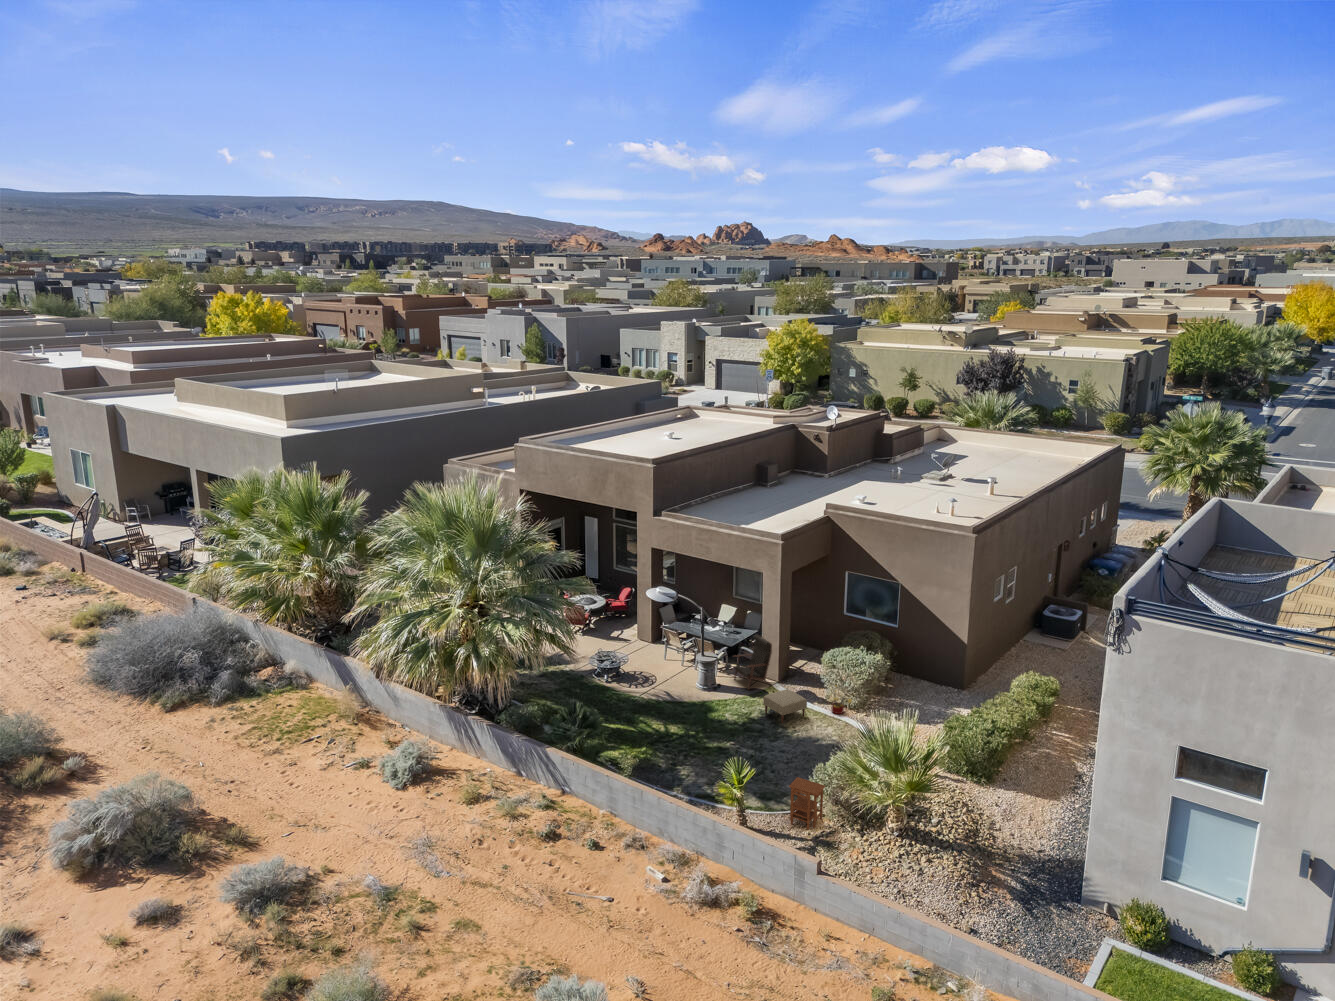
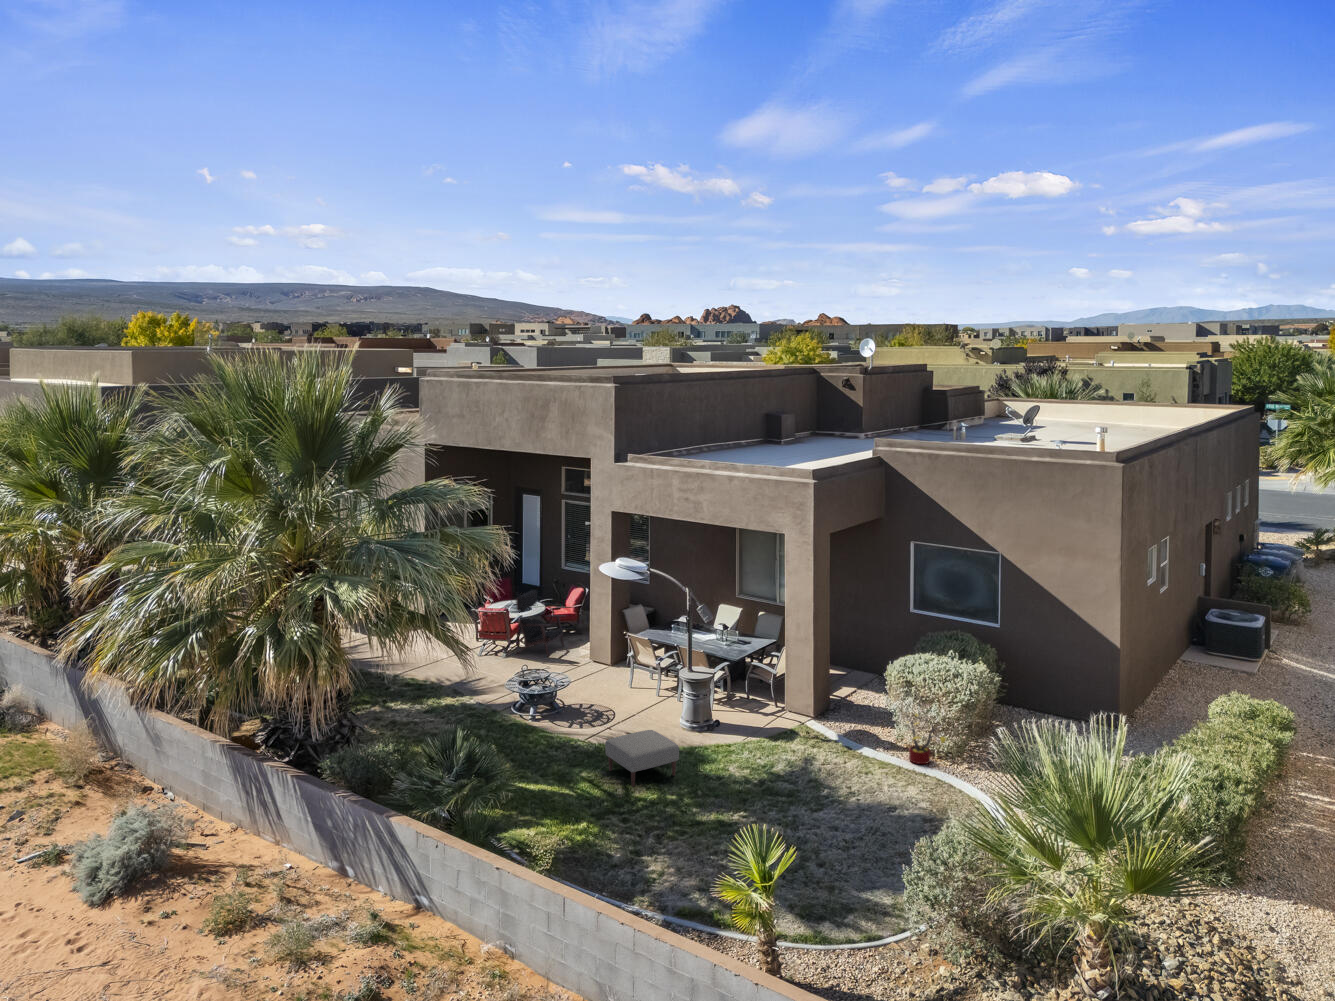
lounge chair: present [734,635,772,689] -> present [516,590,565,657]
ottoman: present [763,689,807,723] -> present [605,730,679,787]
side table: present [789,777,825,830] -> none [865,872,939,985]

